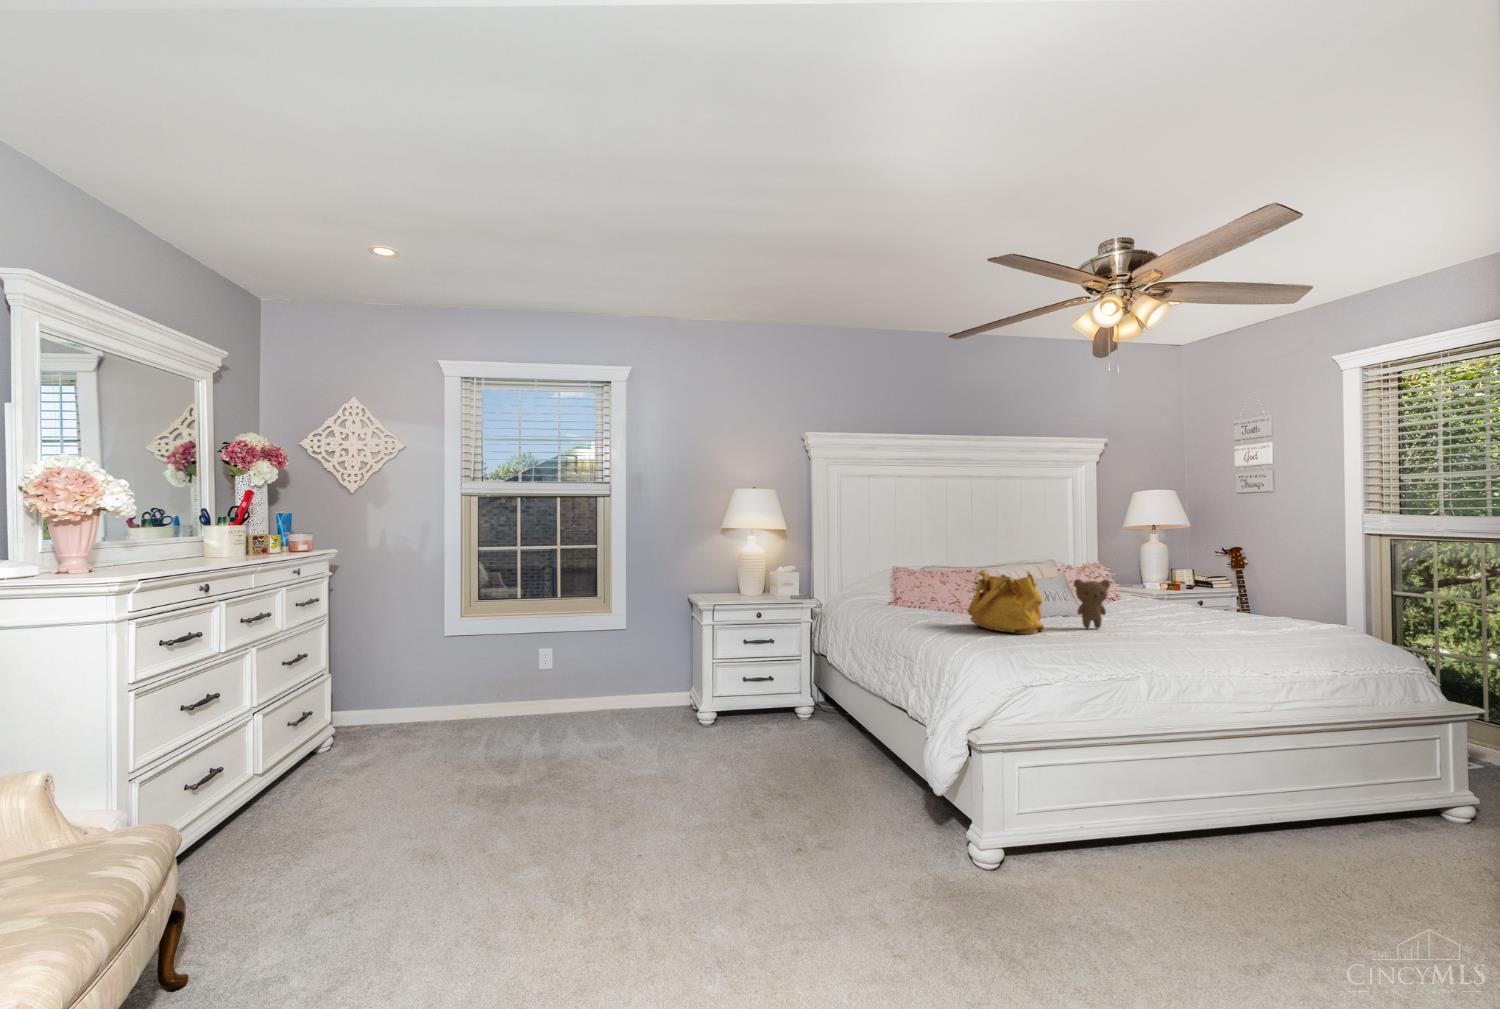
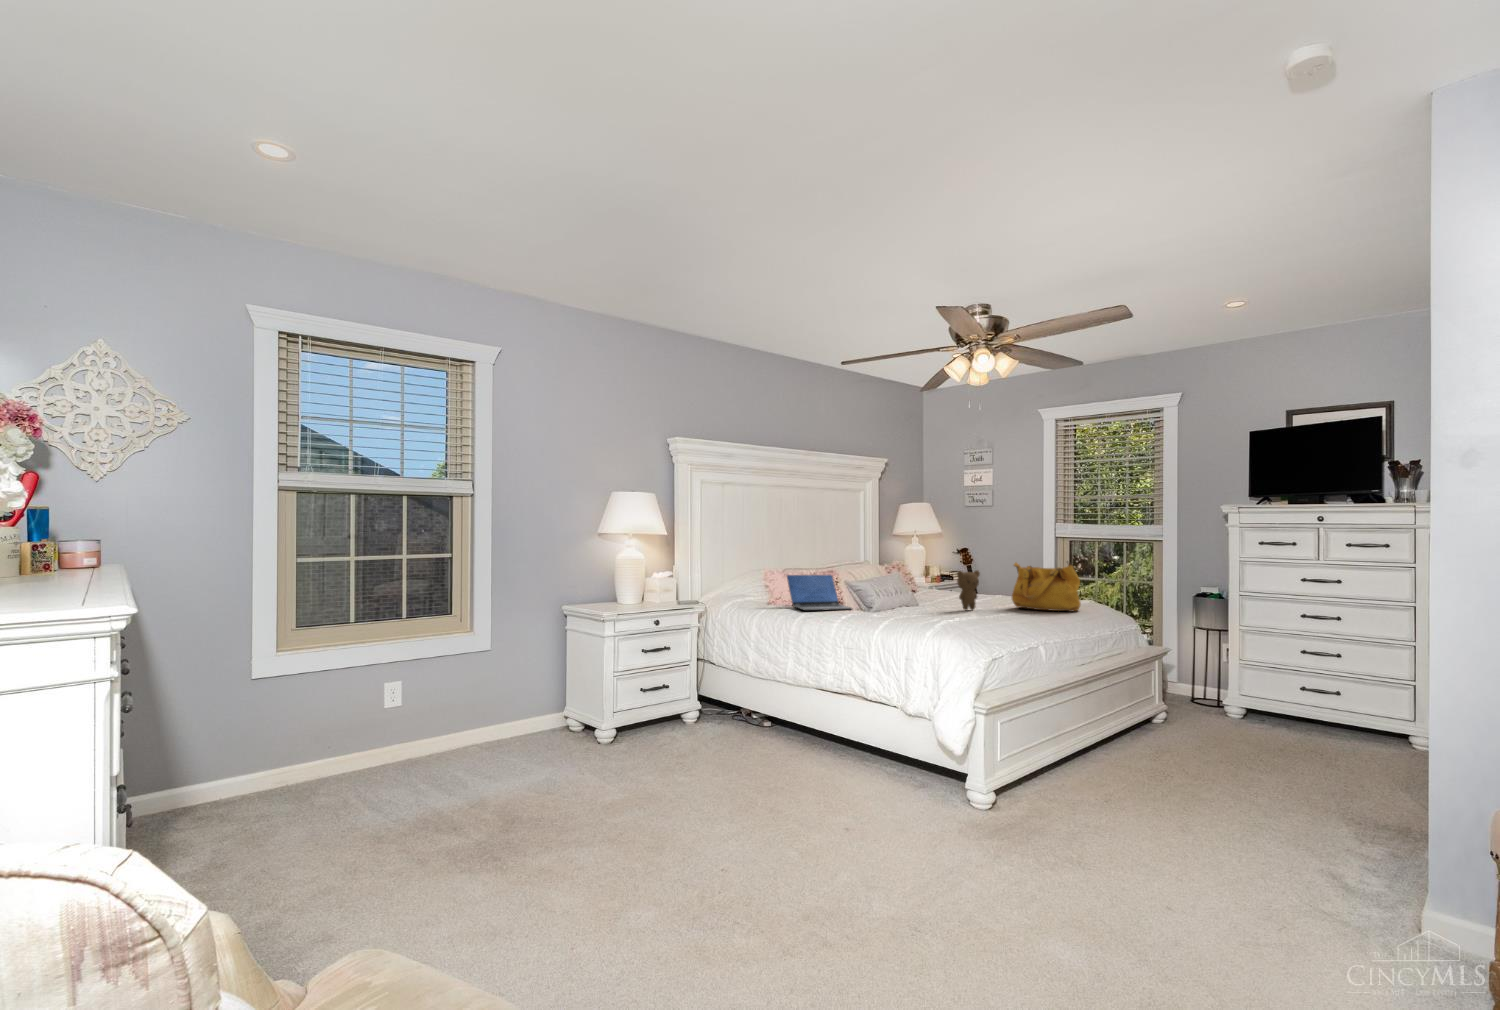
handbag: present [967,570,1044,634] -> present [1012,563,1081,612]
laptop: none [900,574,960,617] -> present [787,575,852,611]

